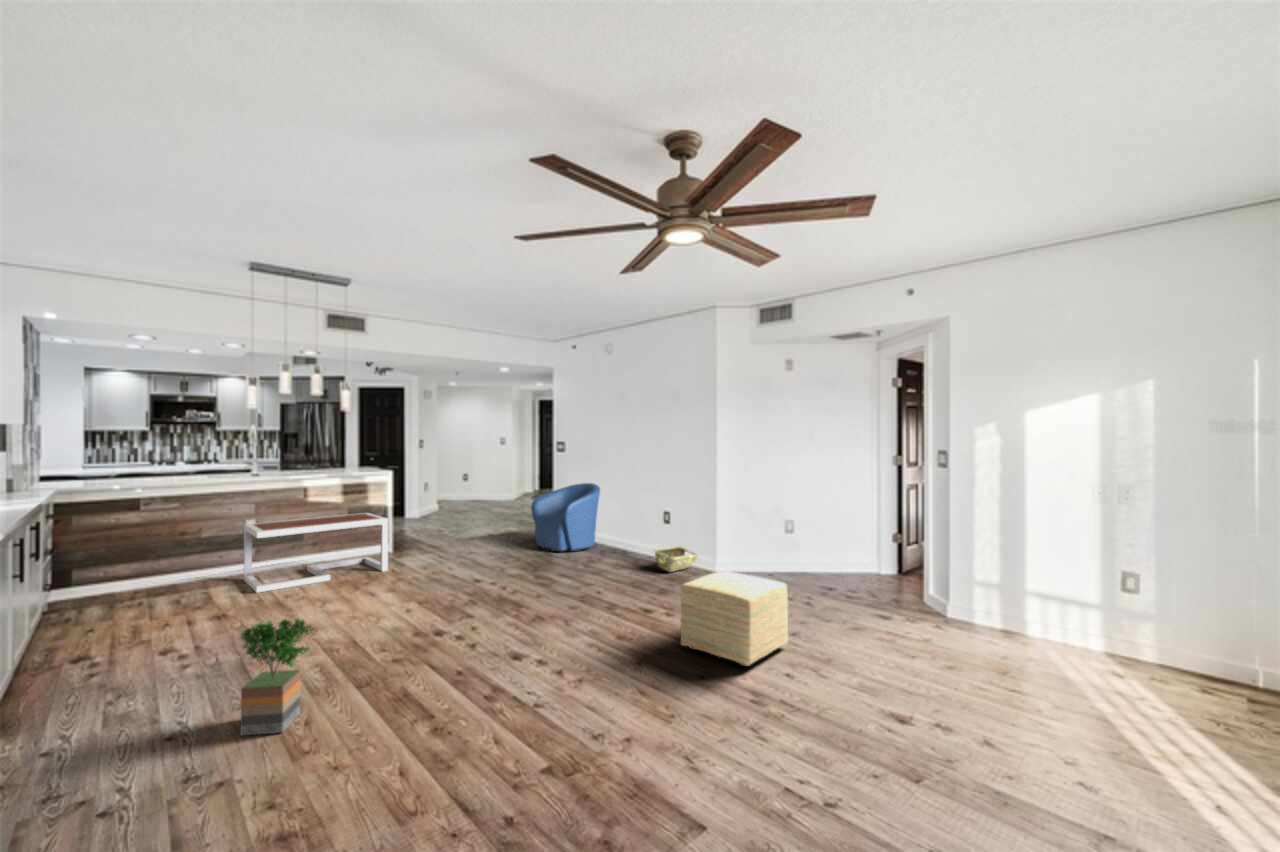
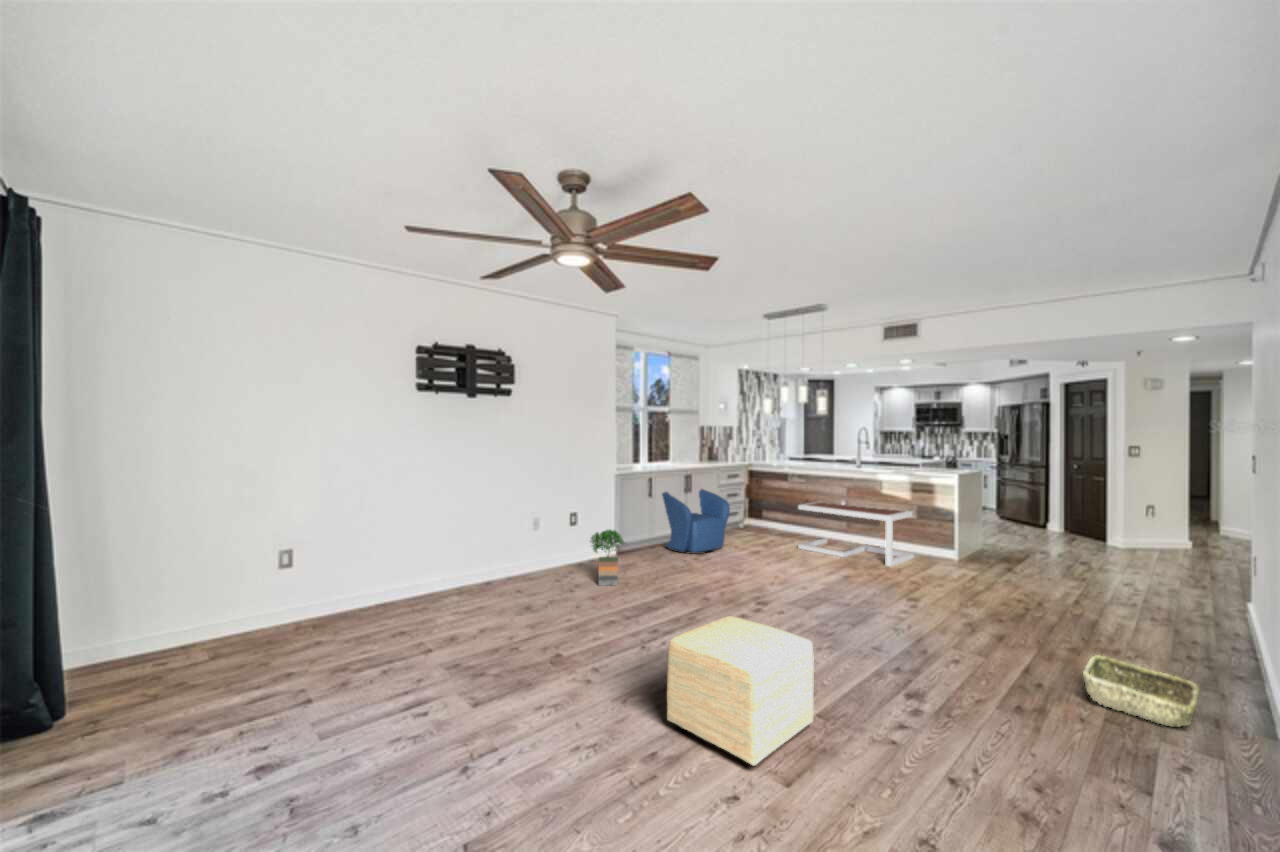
armchair: present [531,483,600,552] -> present [662,489,730,554]

